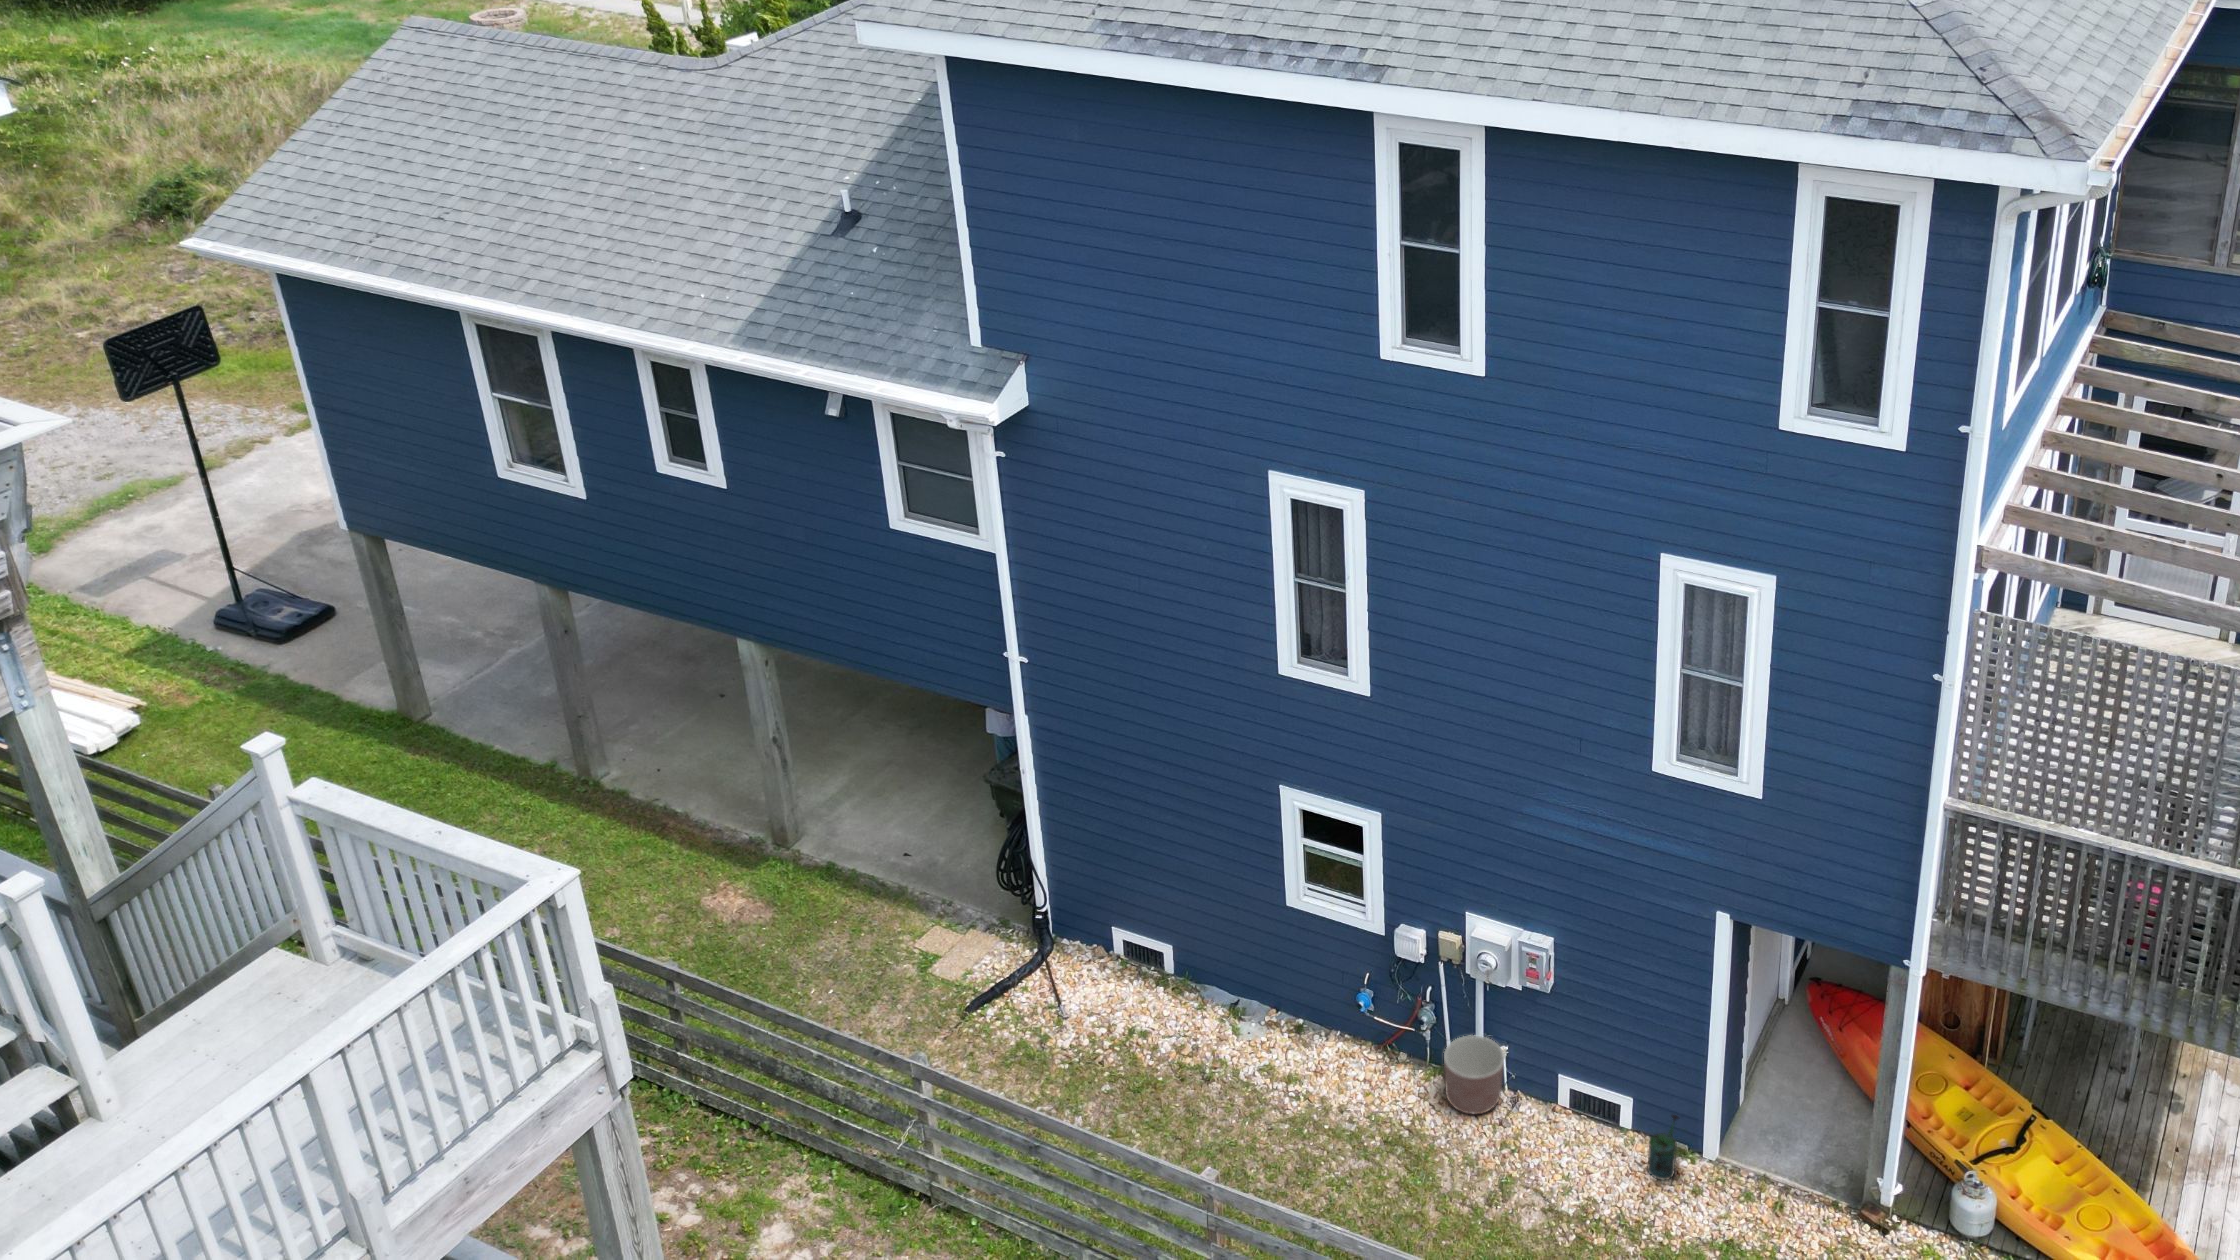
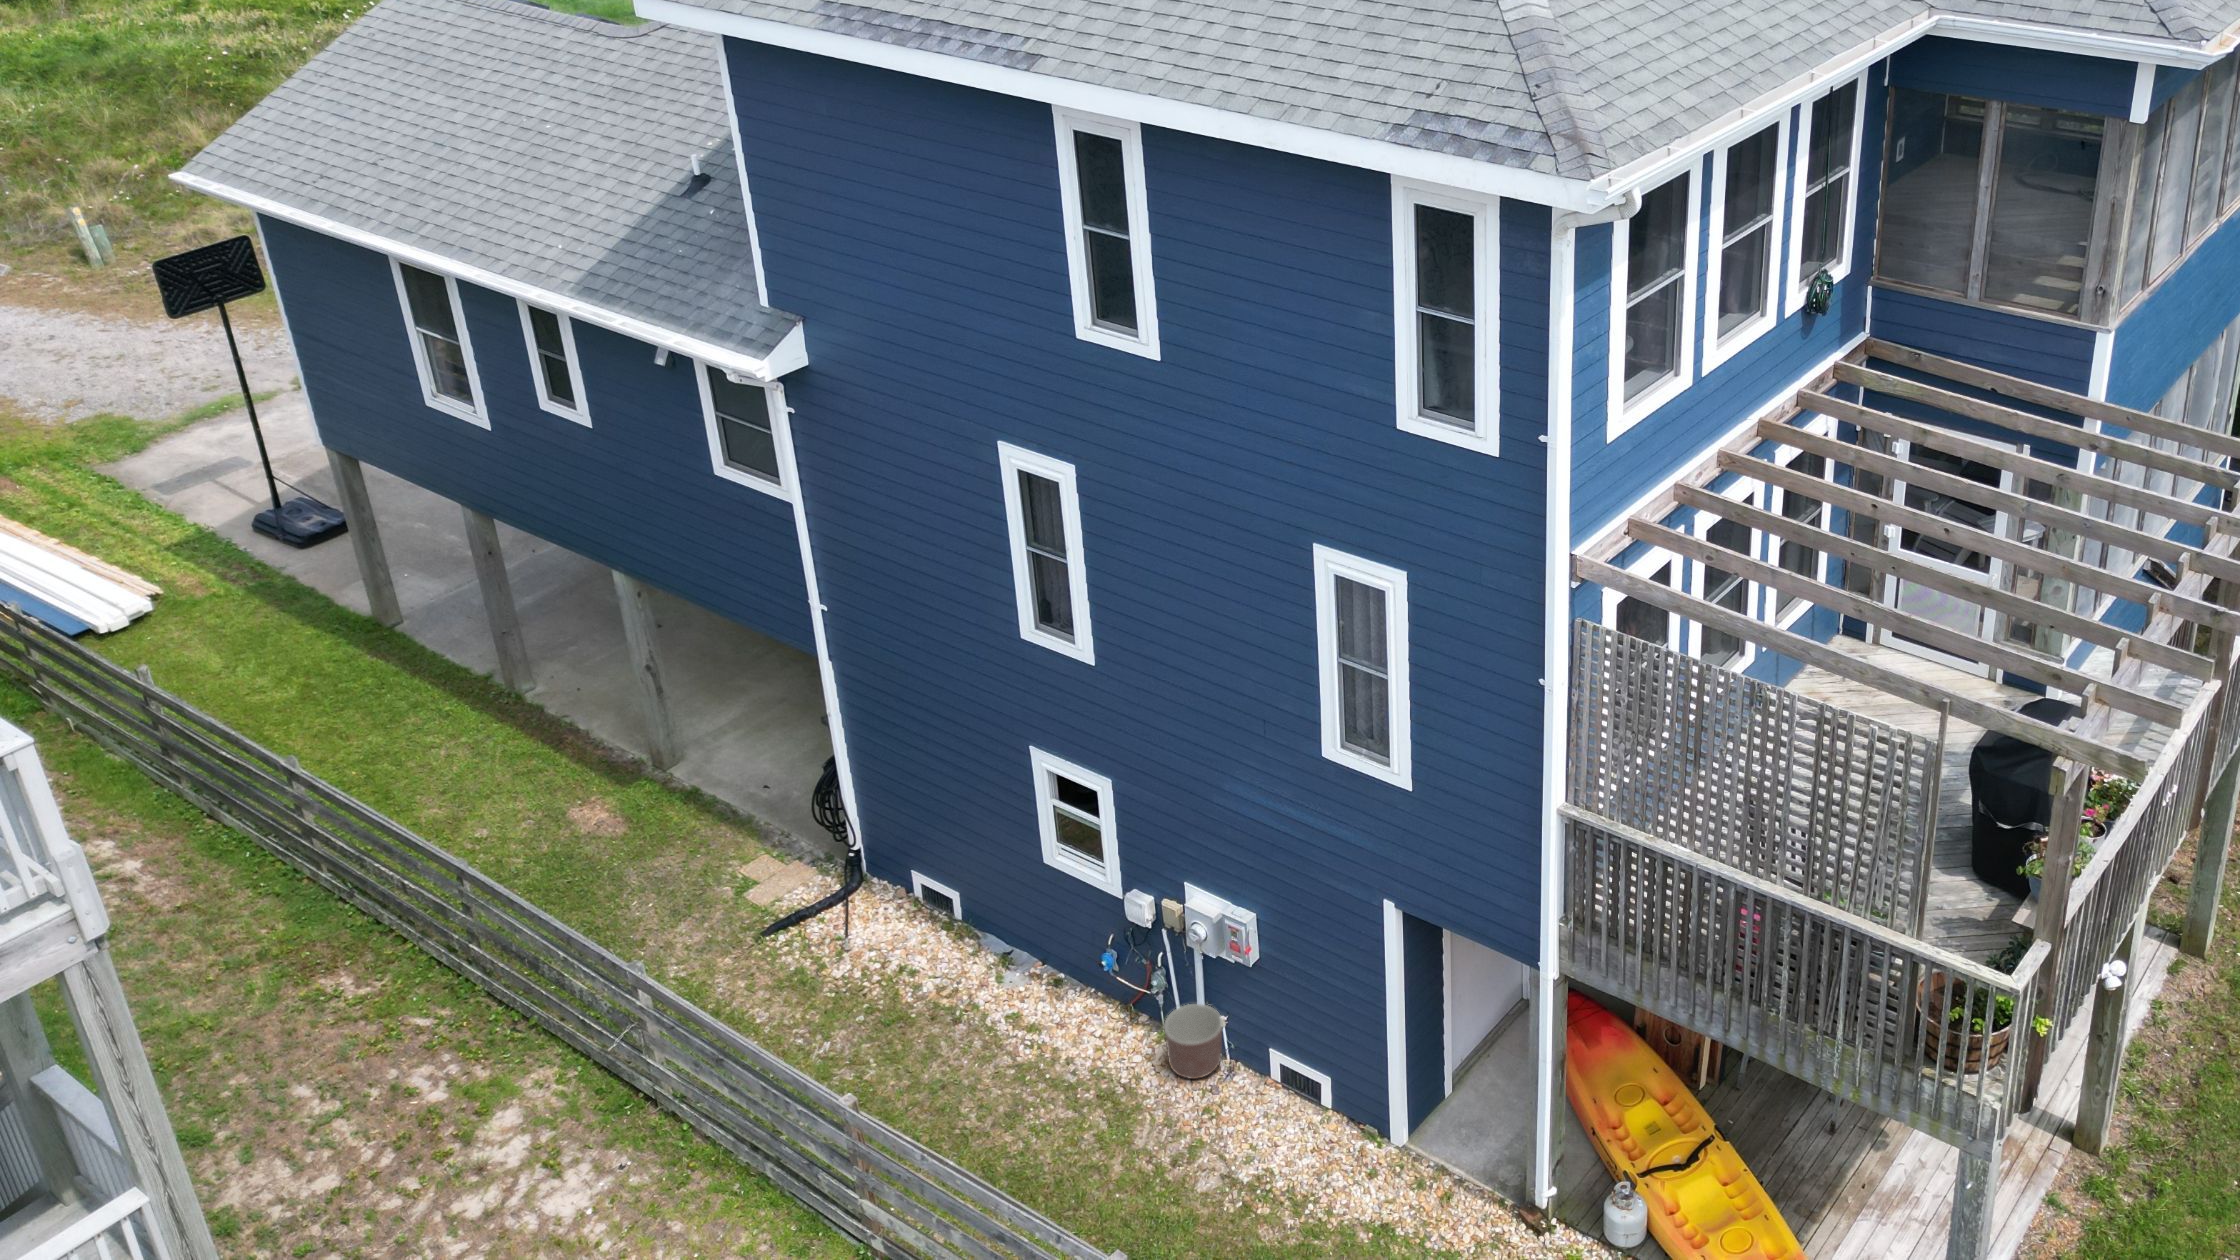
watering can: present [1647,1115,1678,1180] -> none [1331,1098,1371,1161]

